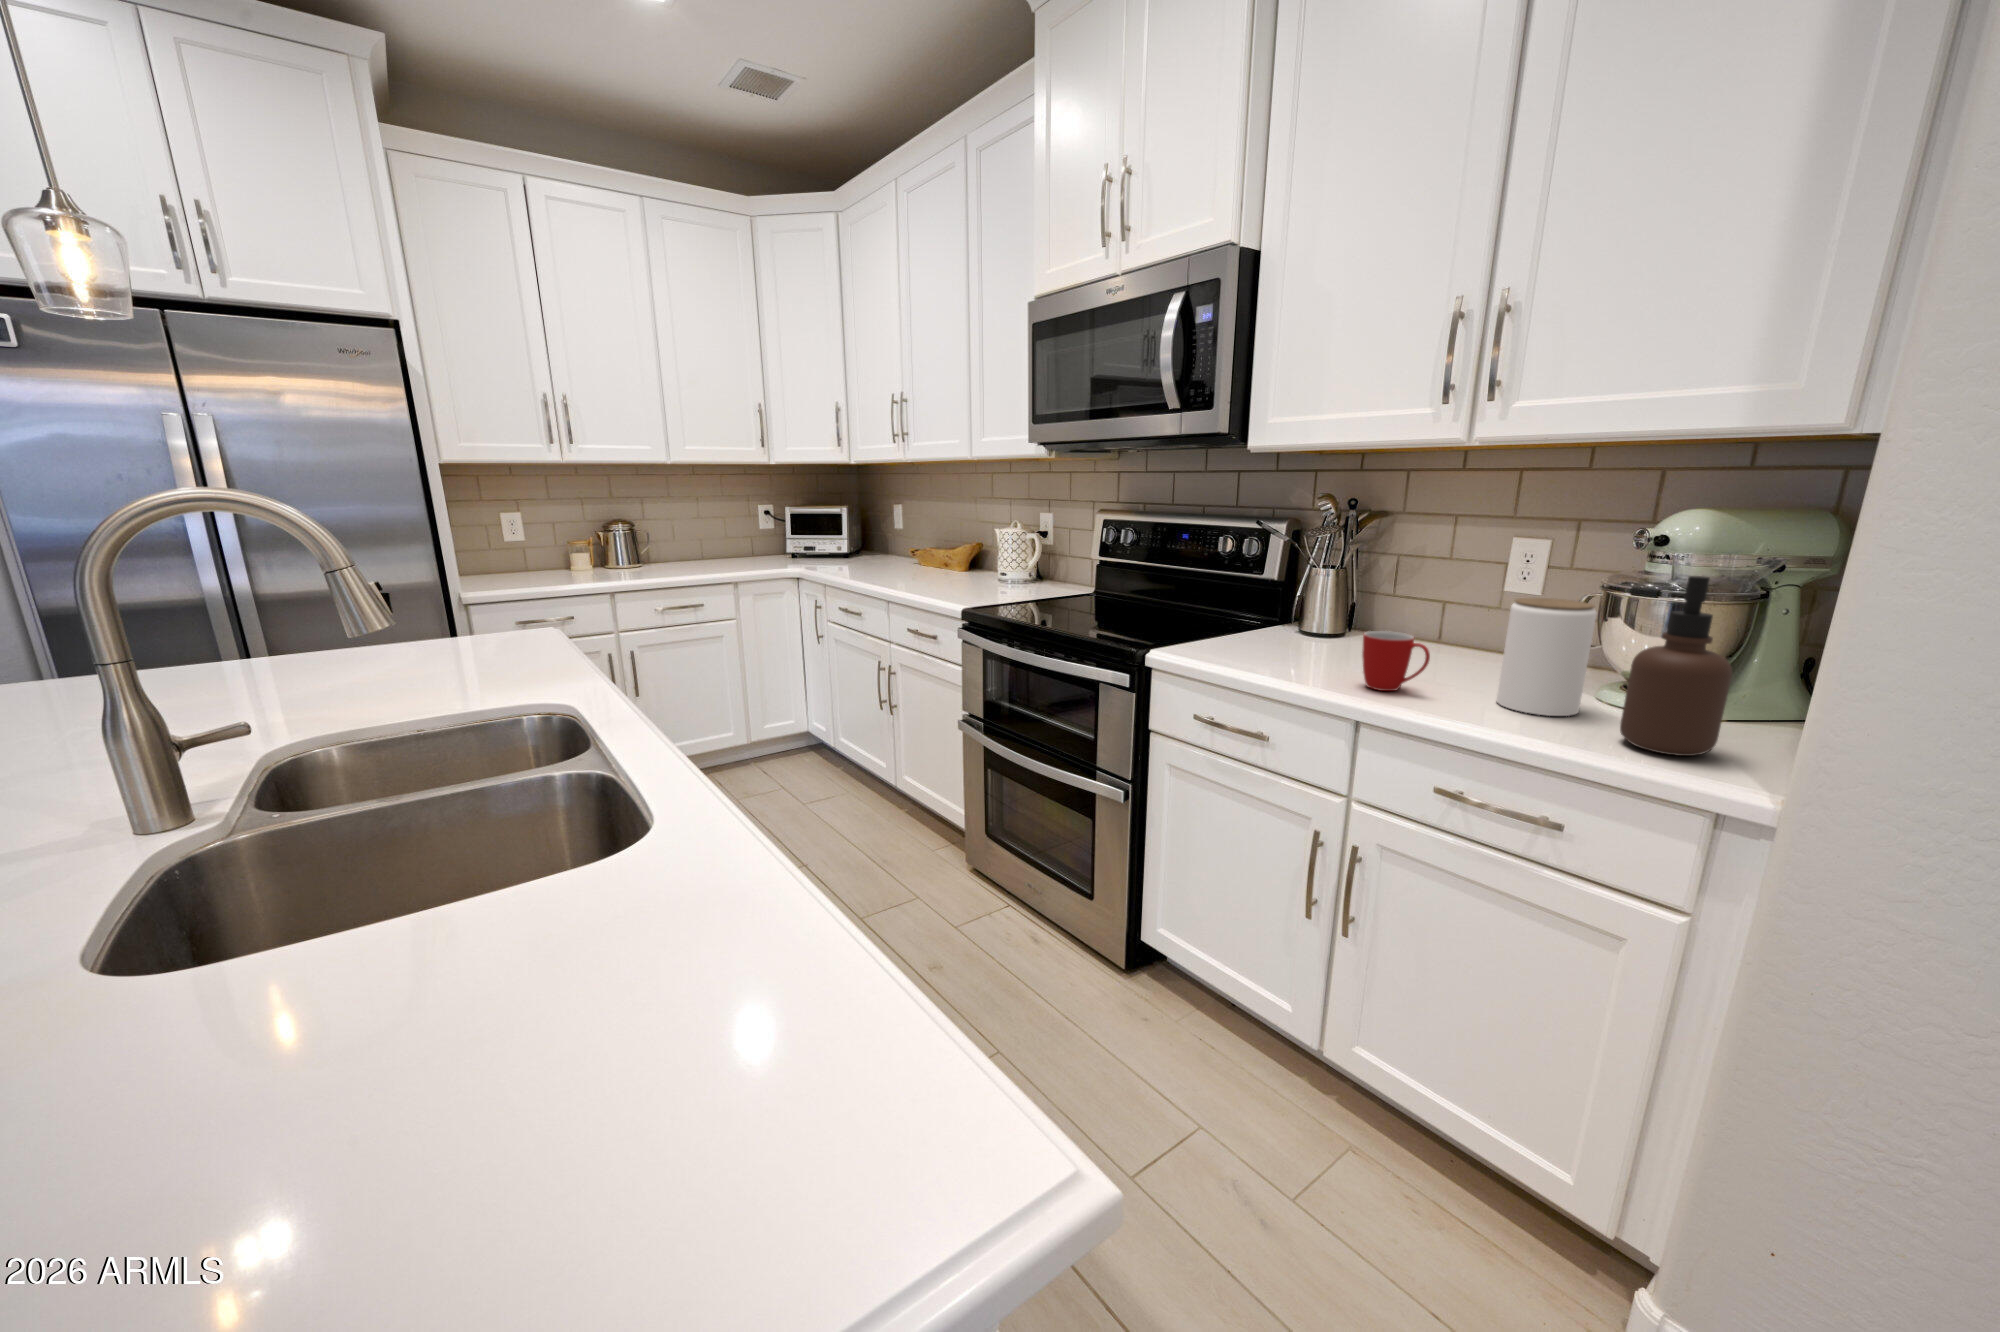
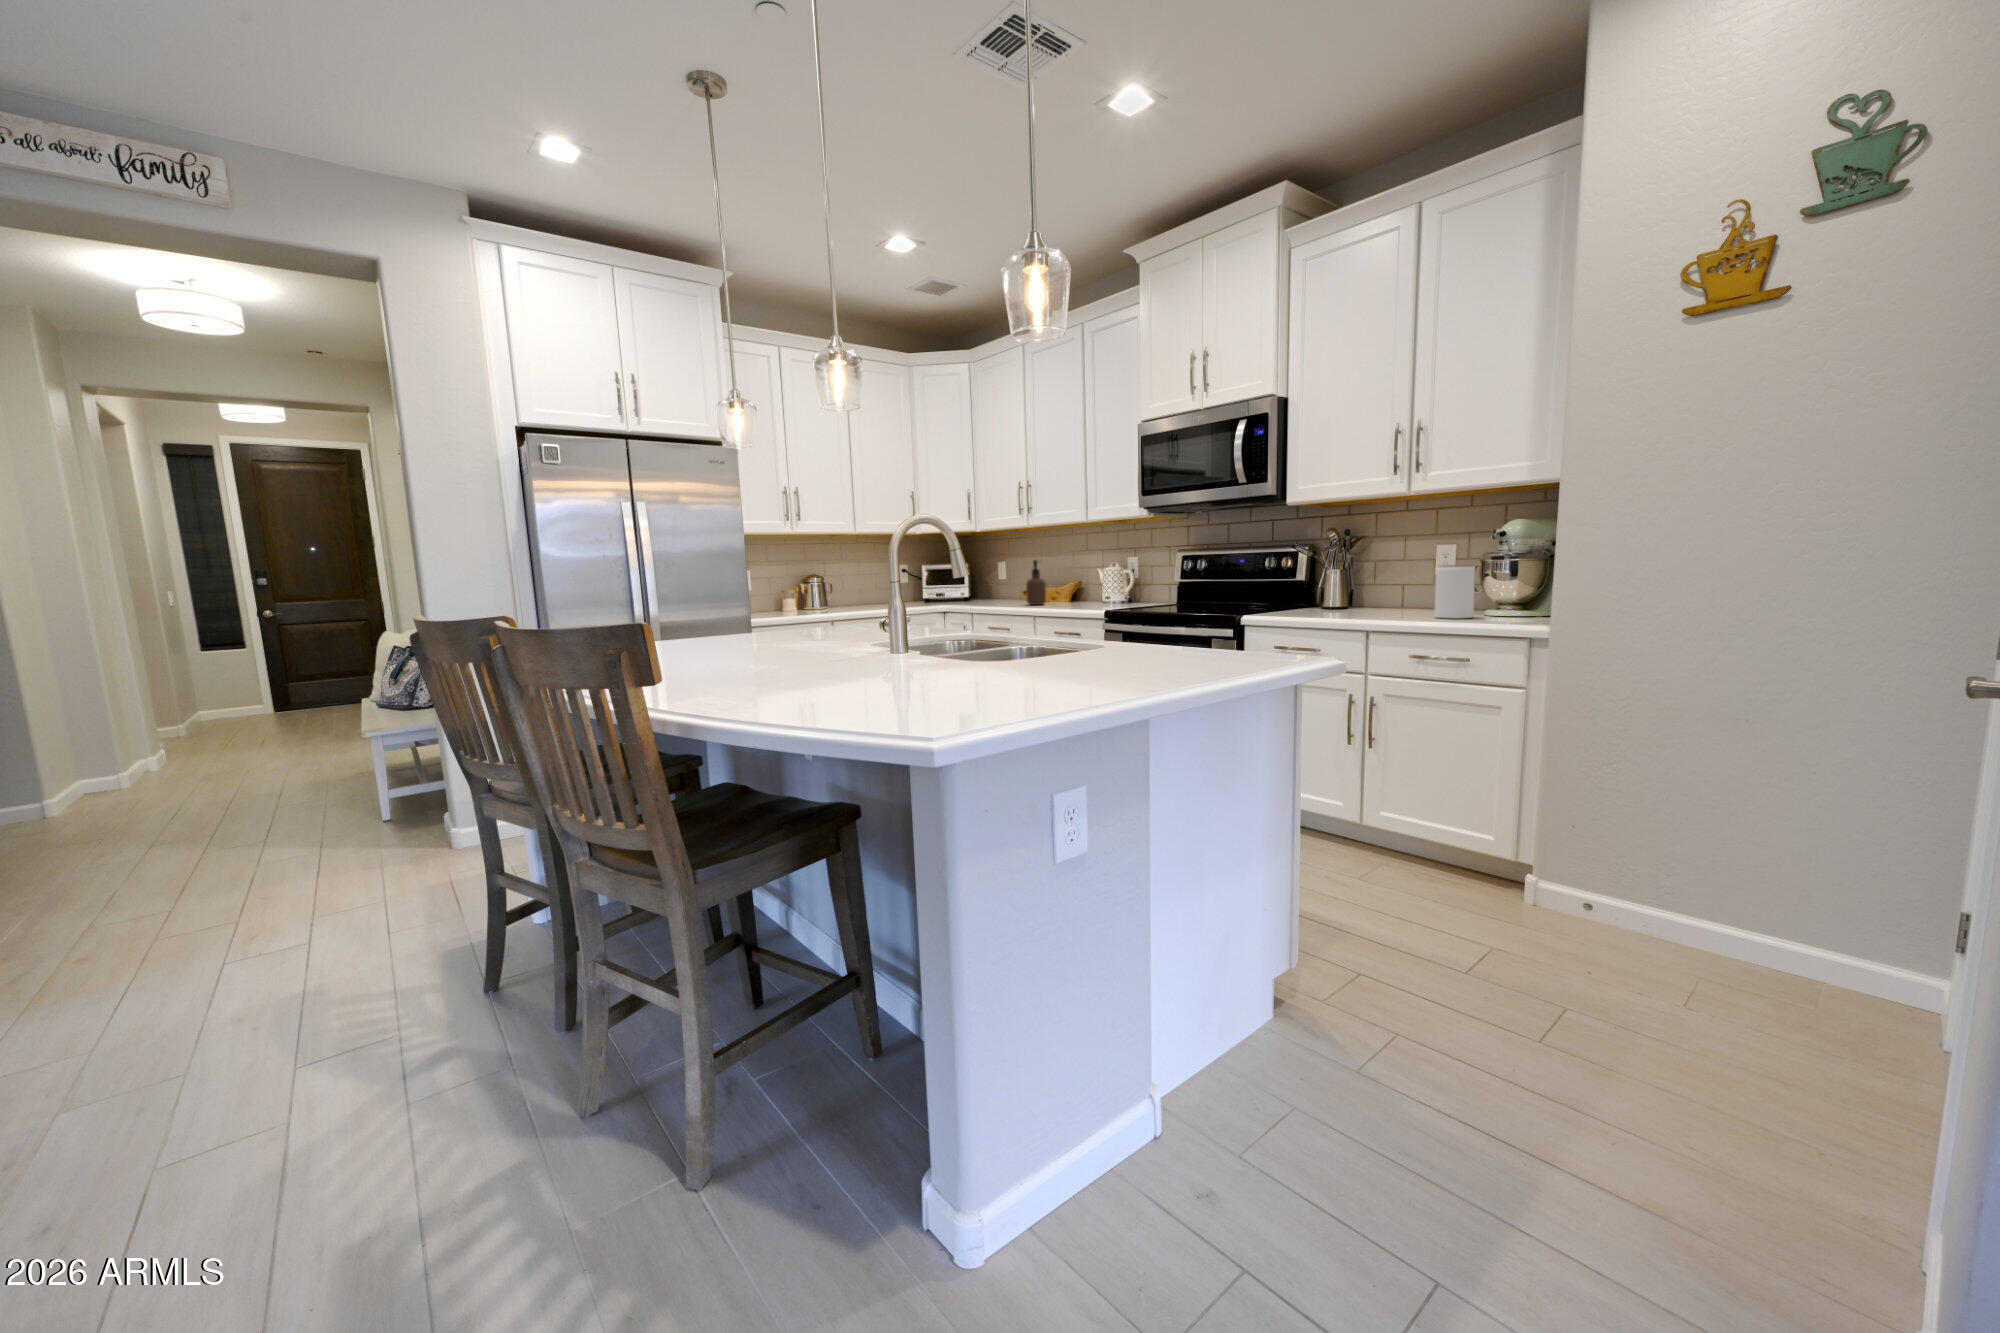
soap dispenser: present [1620,576,1732,756] -> present [1026,560,1046,605]
mug: present [1362,631,1430,691] -> none [1365,589,1400,618]

